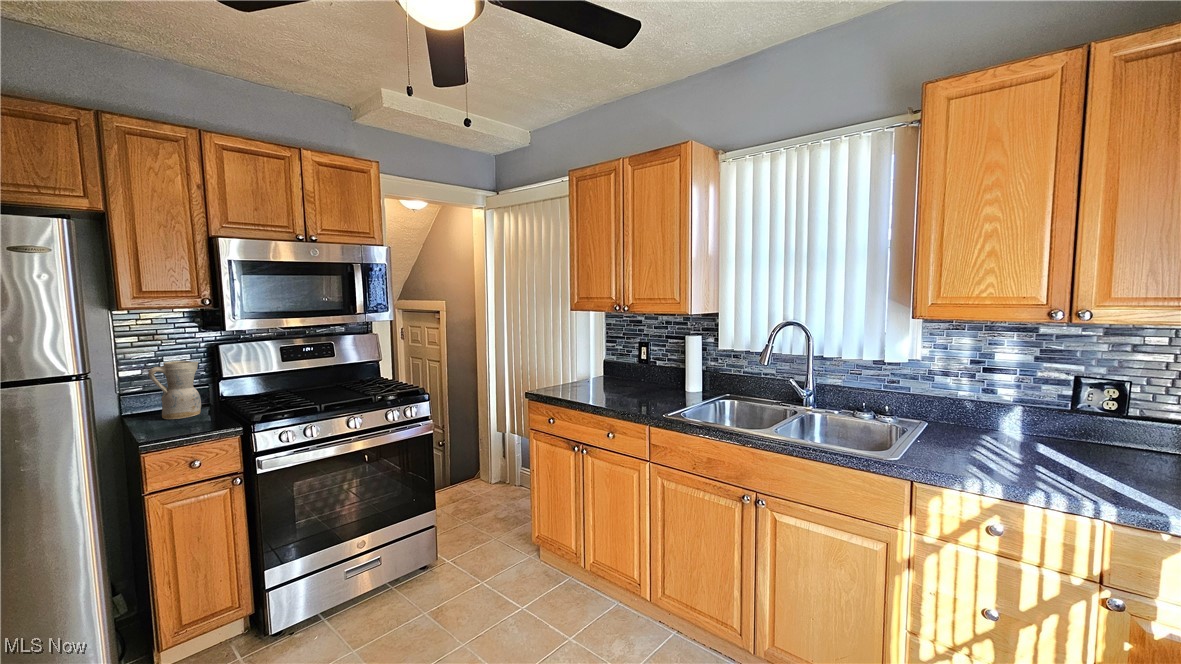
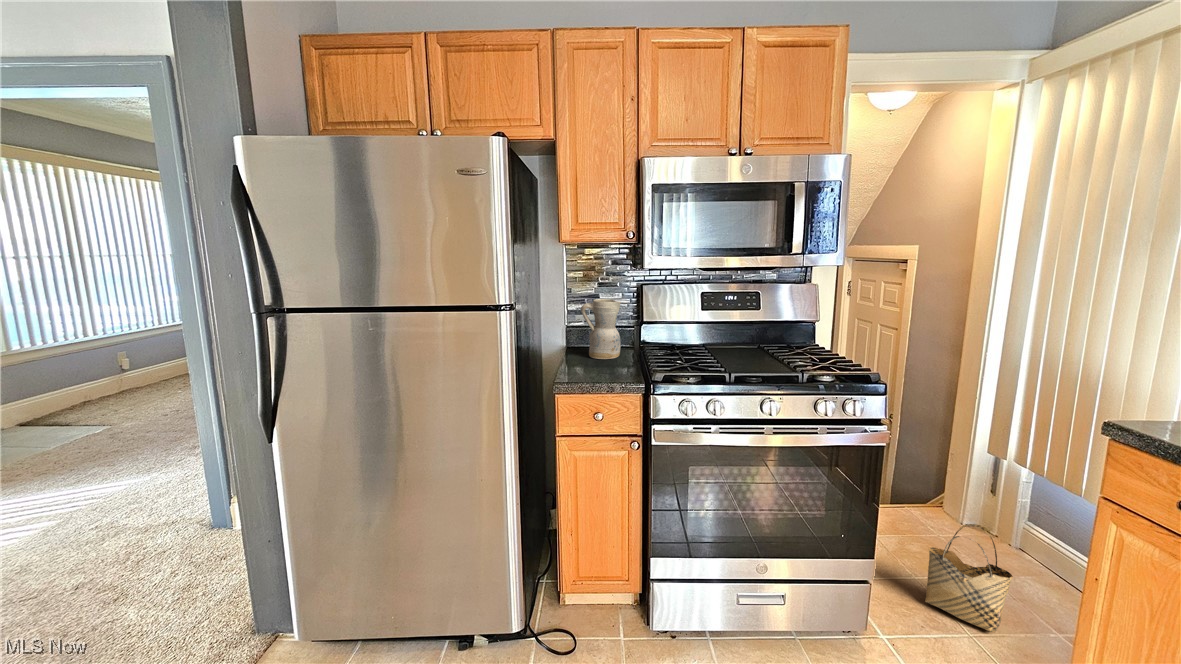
woven basket: none [468,473,511,533] -> present [925,524,1013,633]

